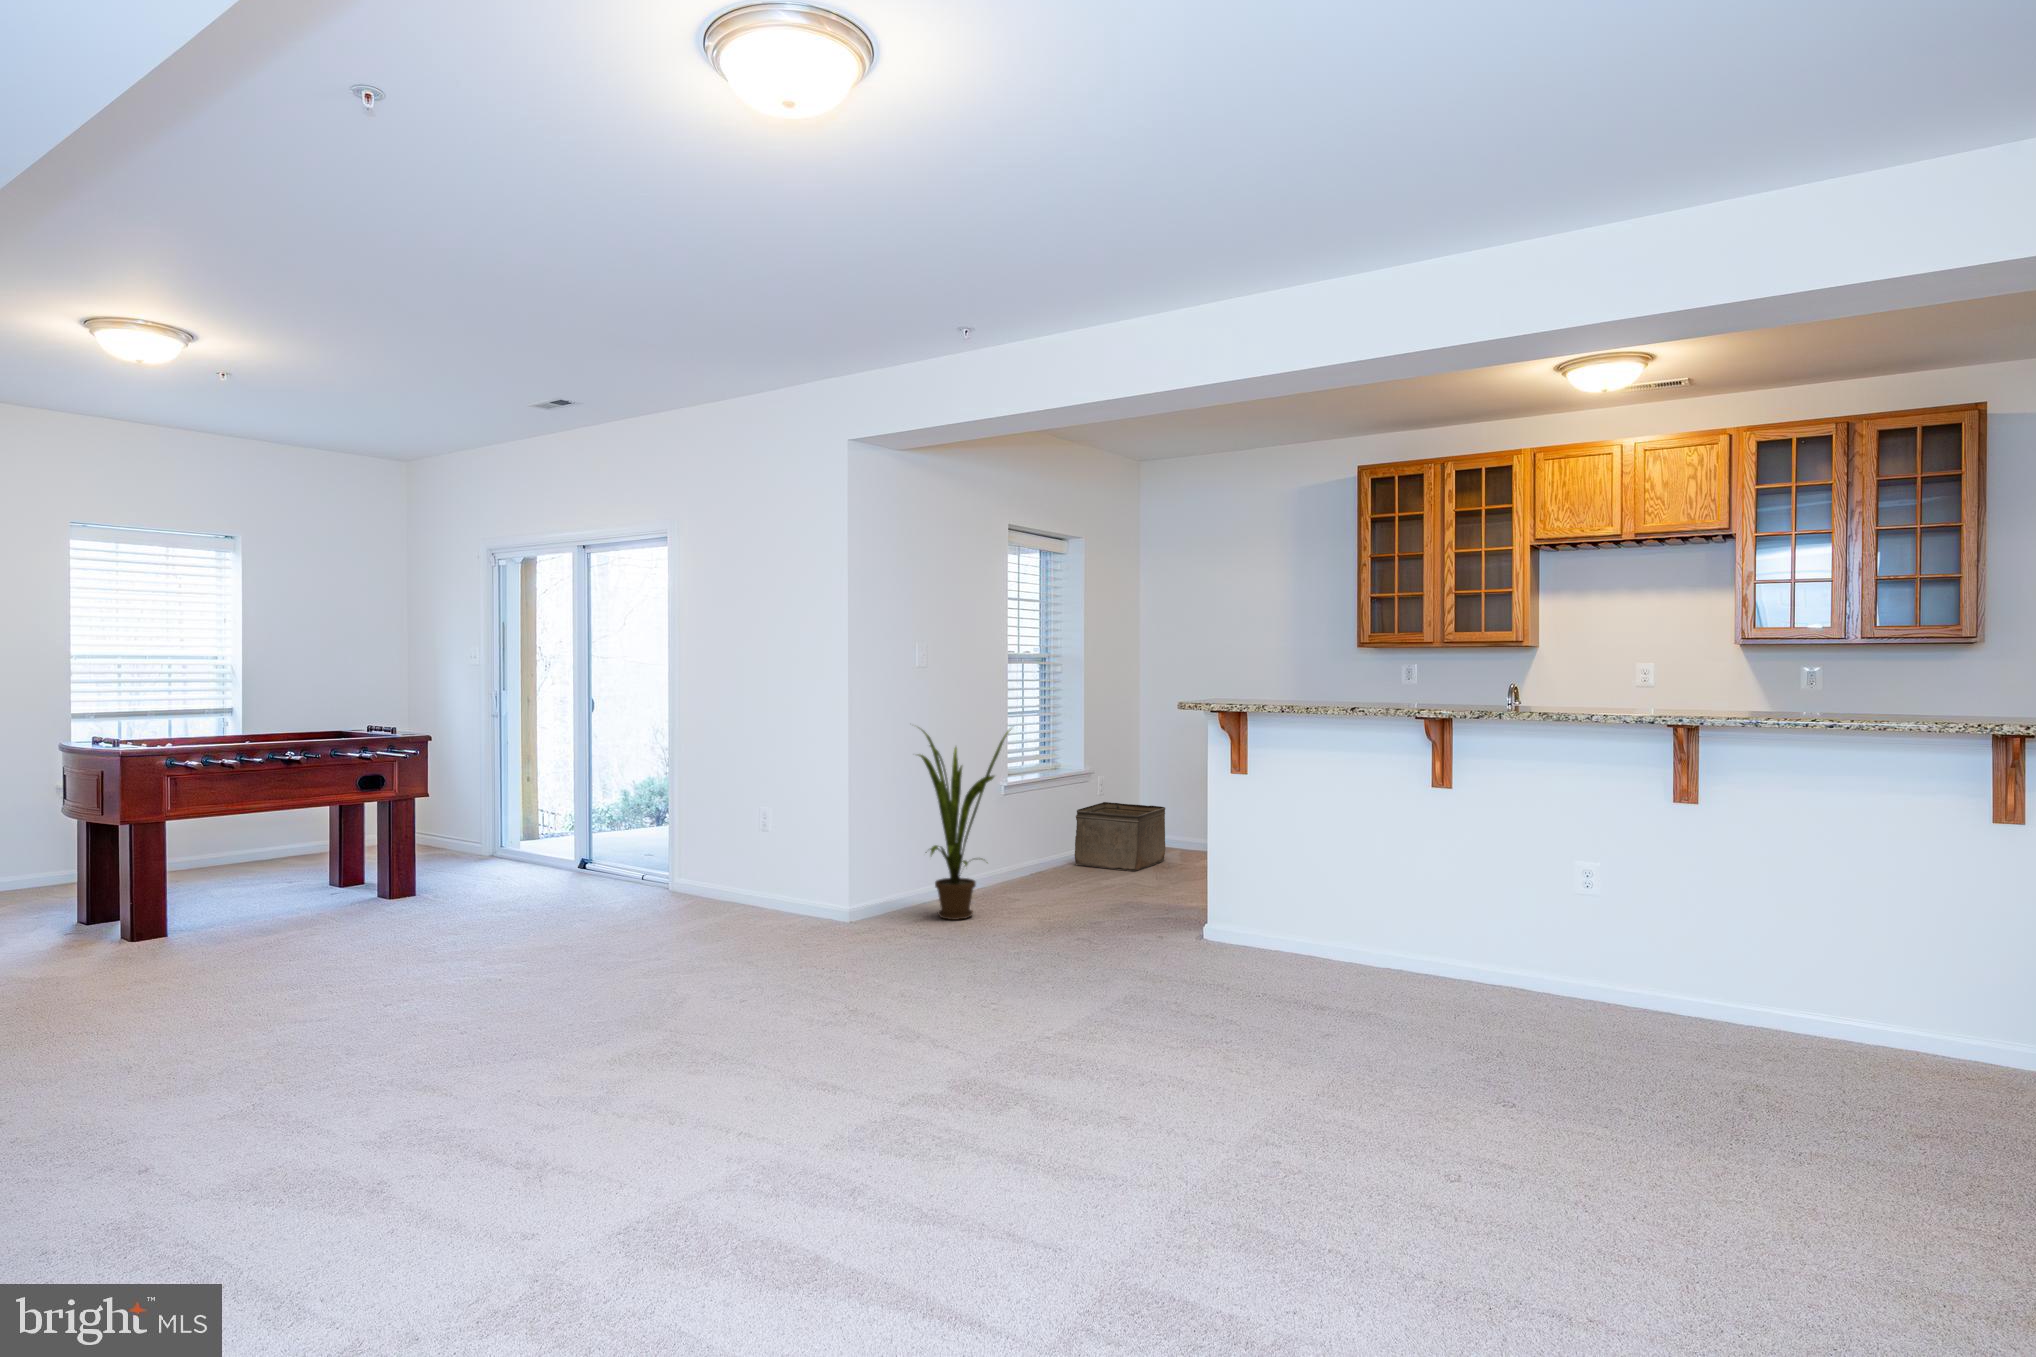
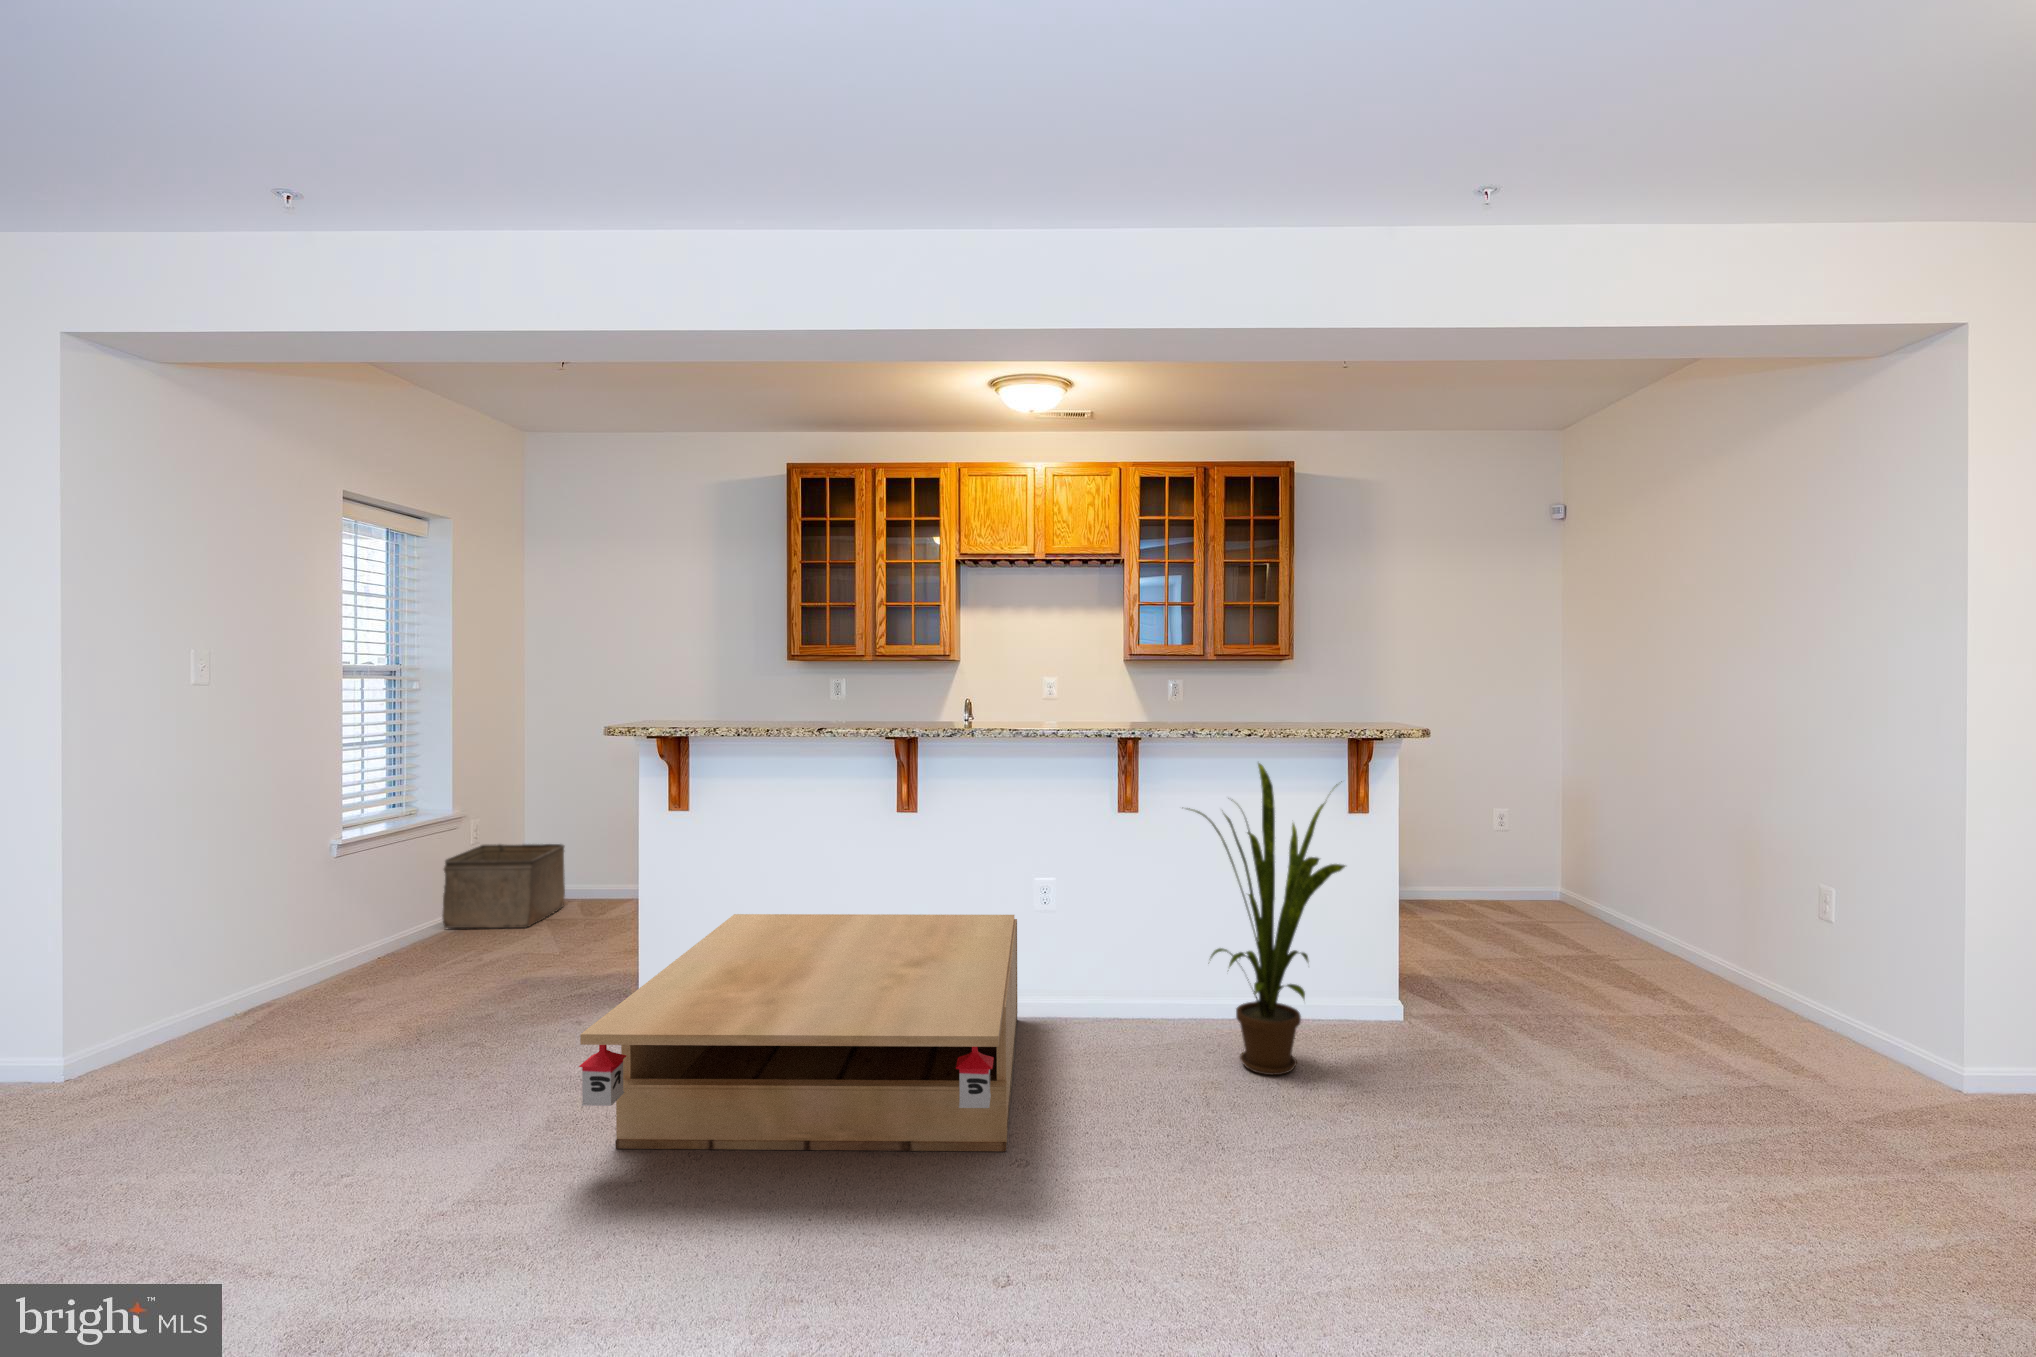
house plant: present [918,730,1011,920] -> present [1189,763,1345,1075]
coffee table: none [1149,862,1531,1057] -> present [579,914,1018,1151]

